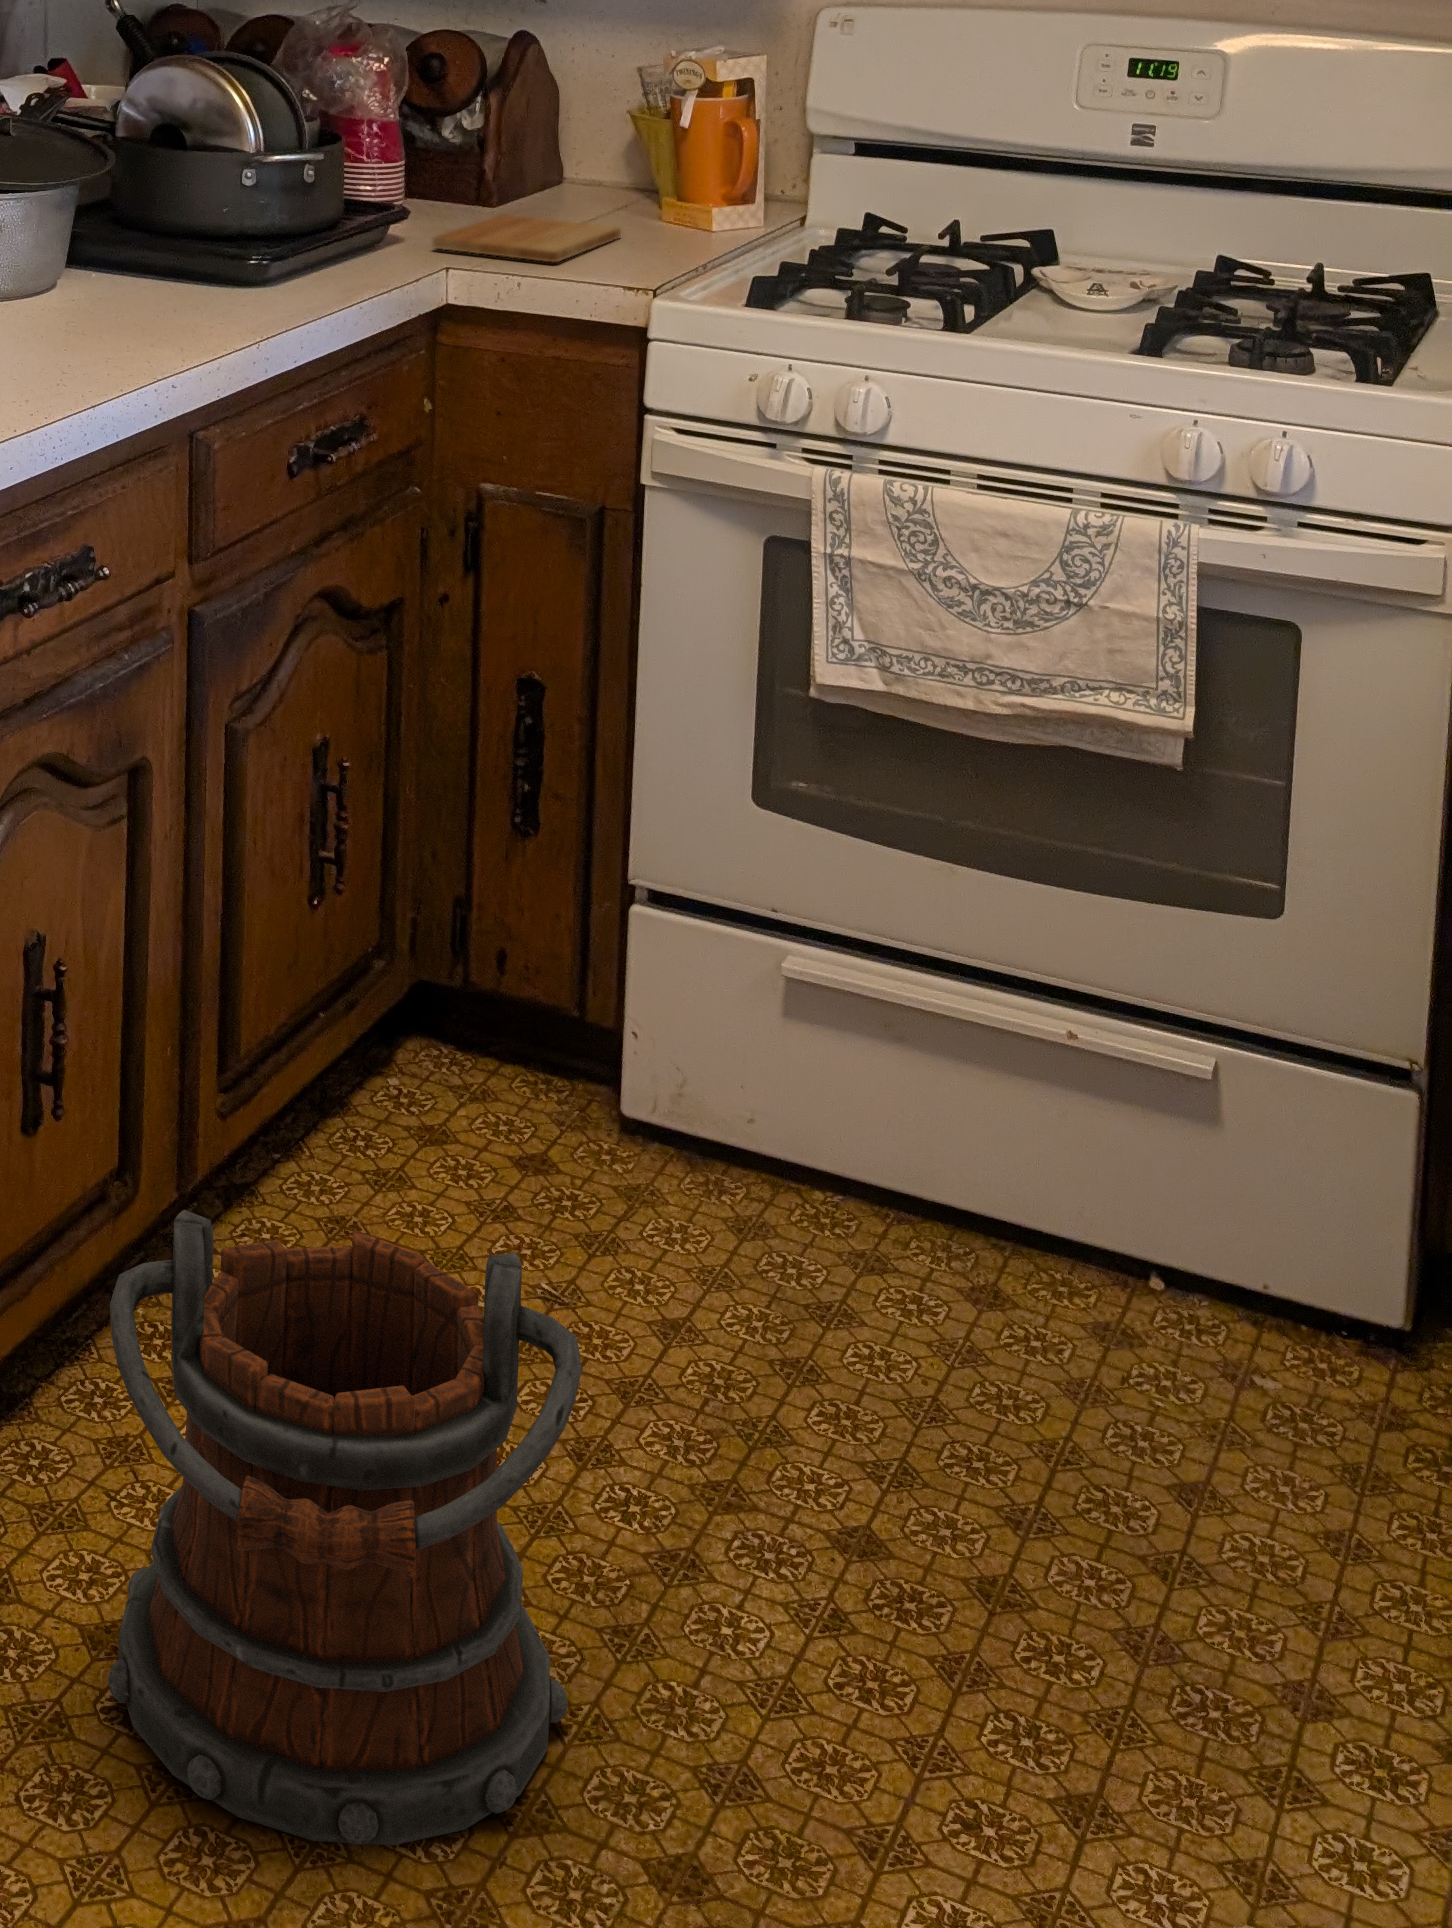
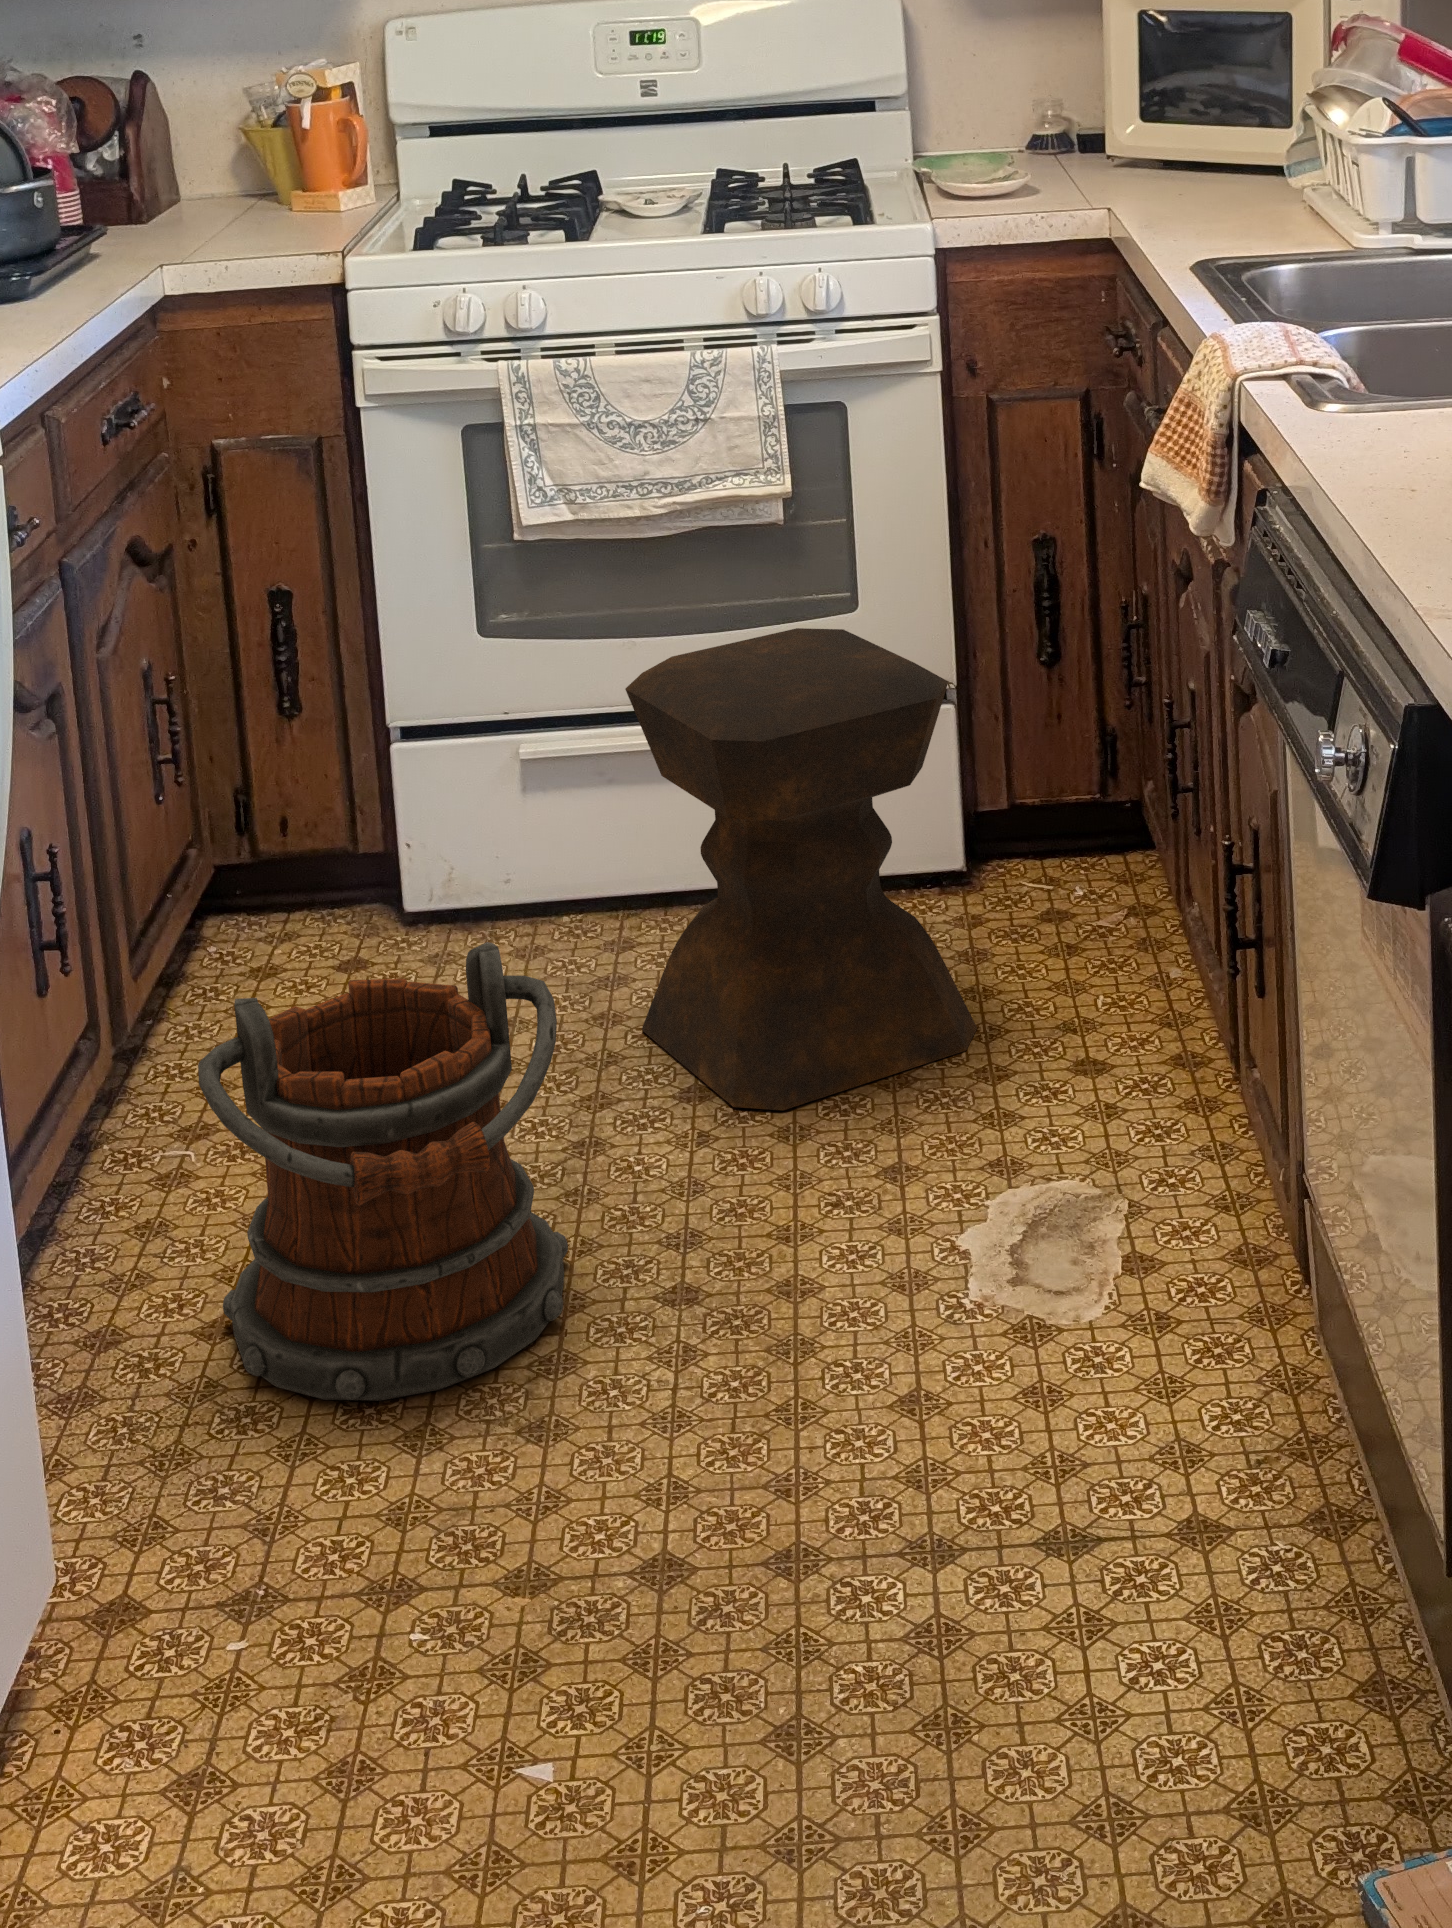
cutting board: present [432,215,621,262] -> none [130,219,271,258]
stool: none [831,922,1342,1661] -> present [625,628,977,1110]

